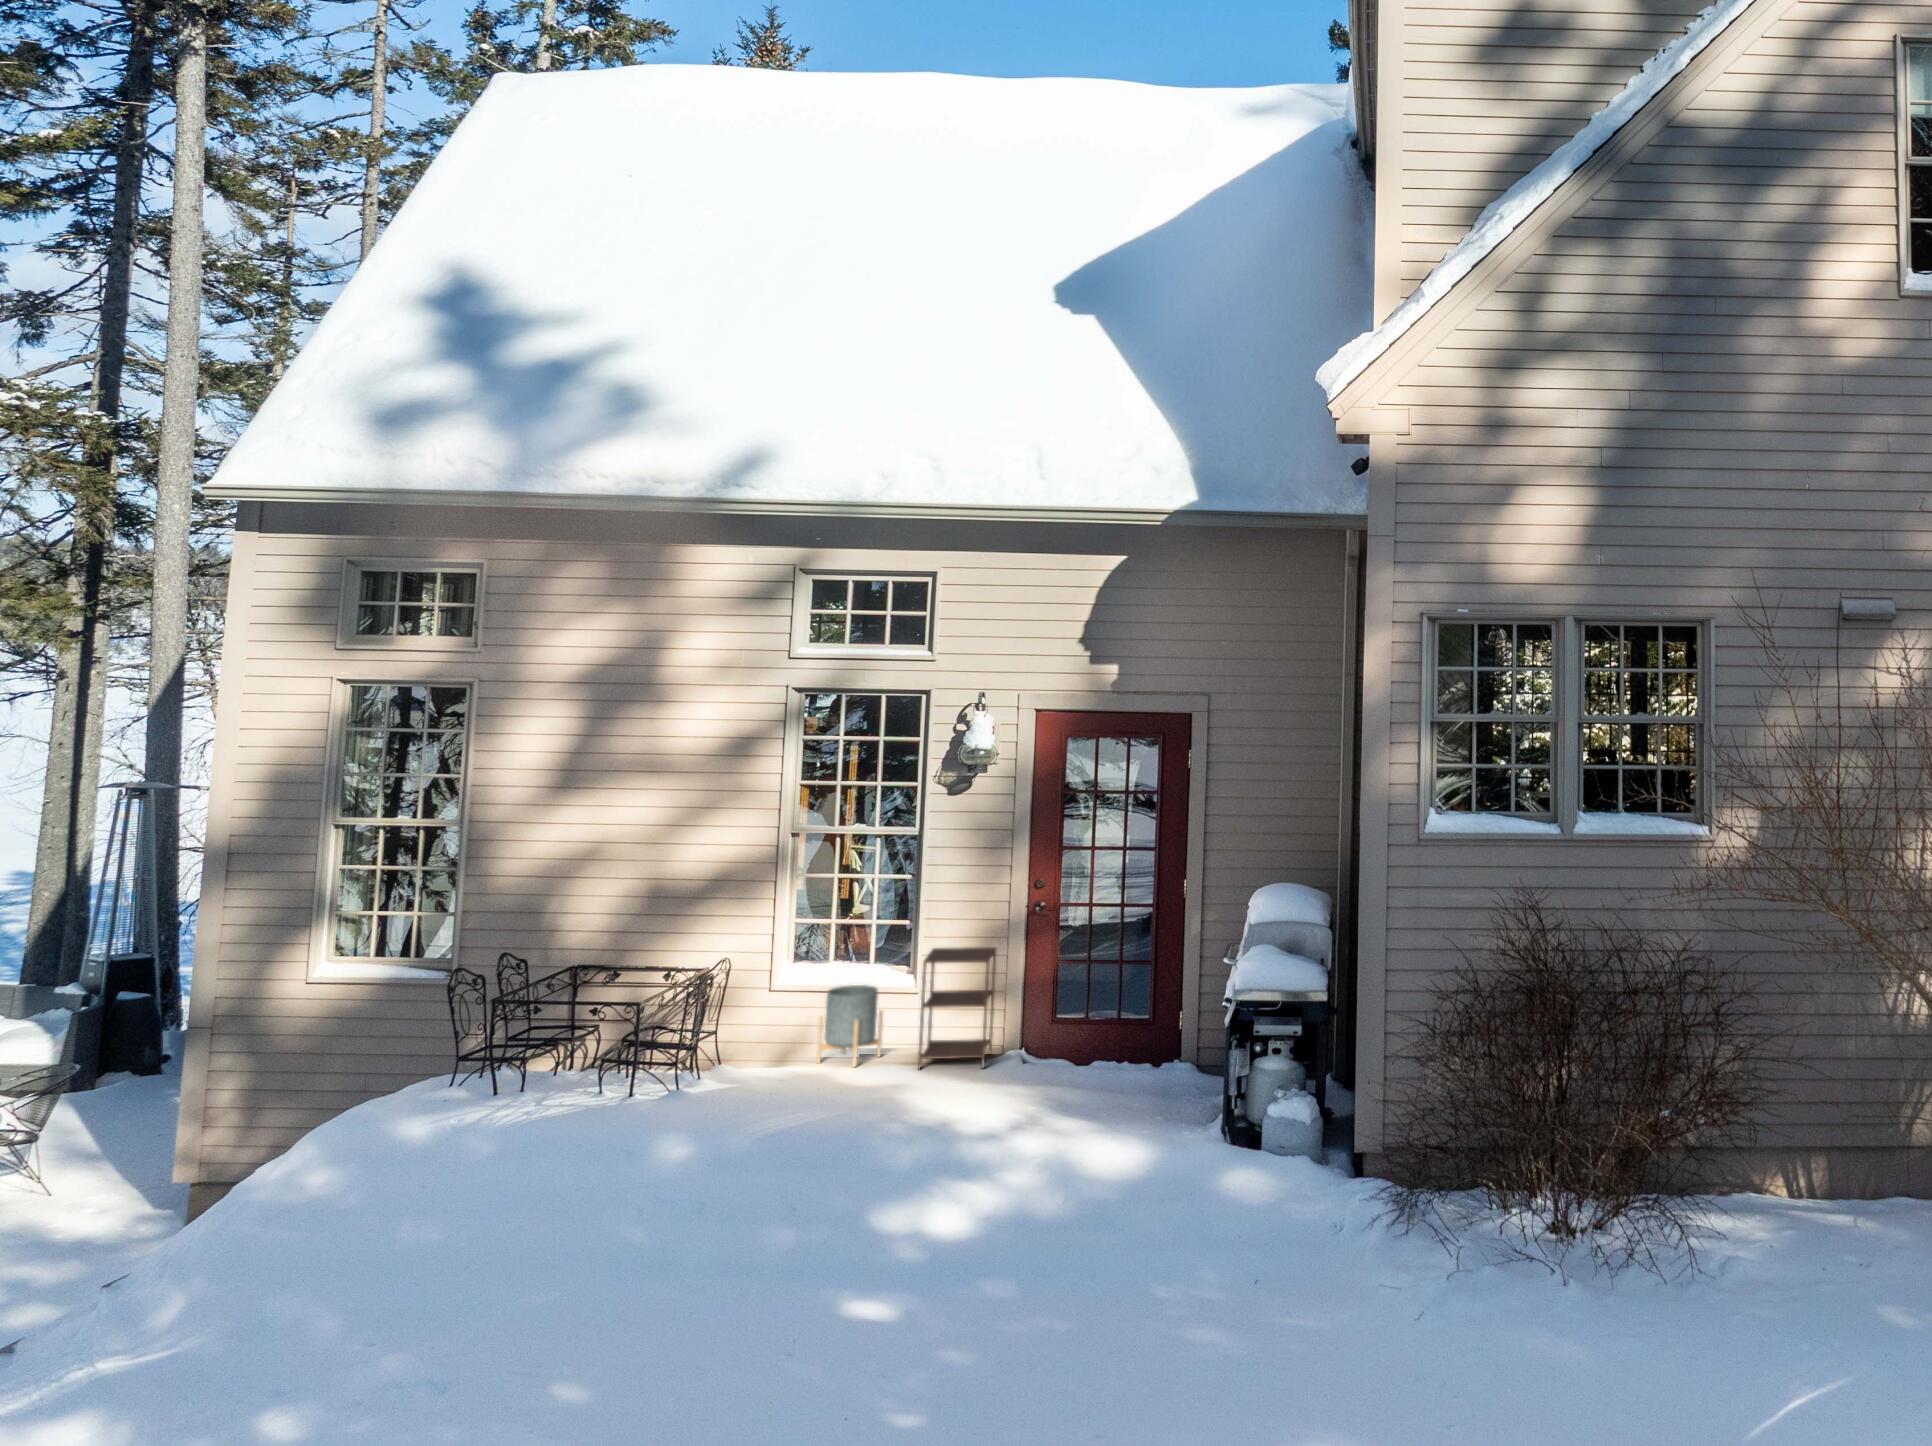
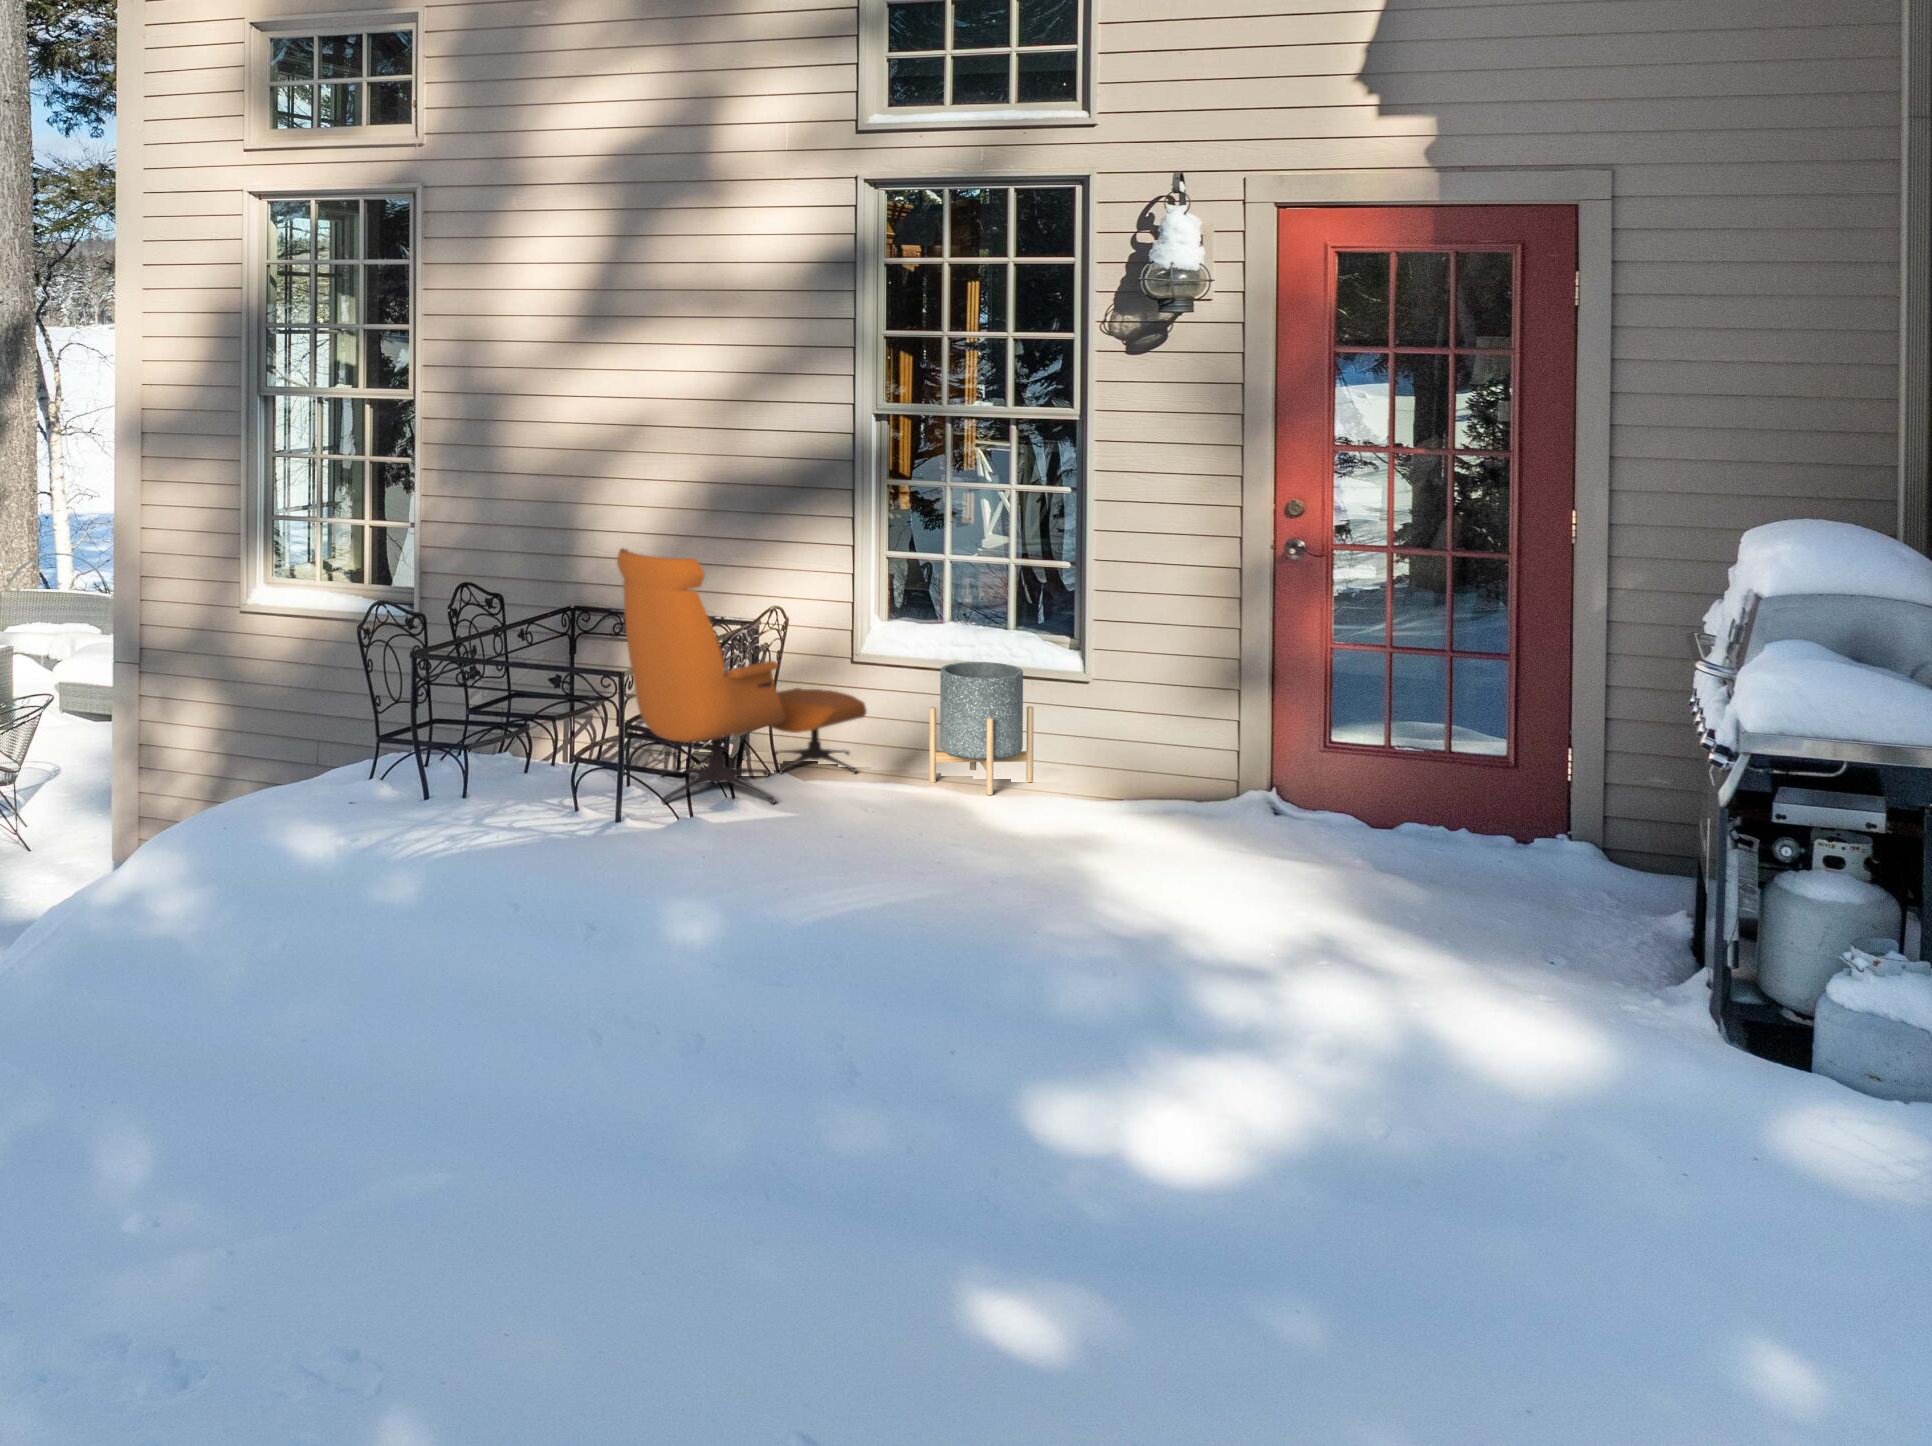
lounge chair: none [624,932,777,1094] -> present [617,549,866,803]
side table: present [918,947,996,1069] -> none [1095,611,1222,820]

